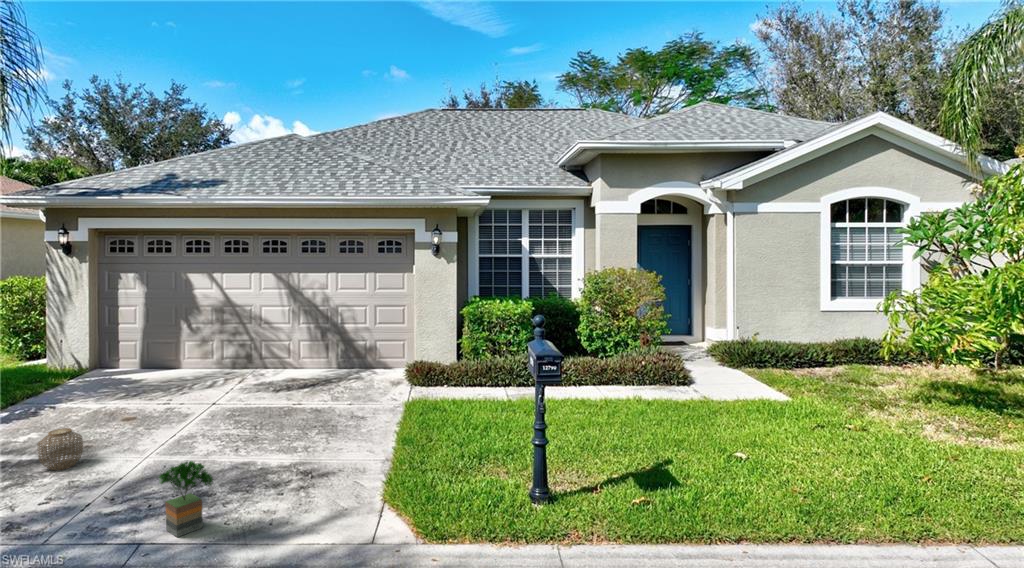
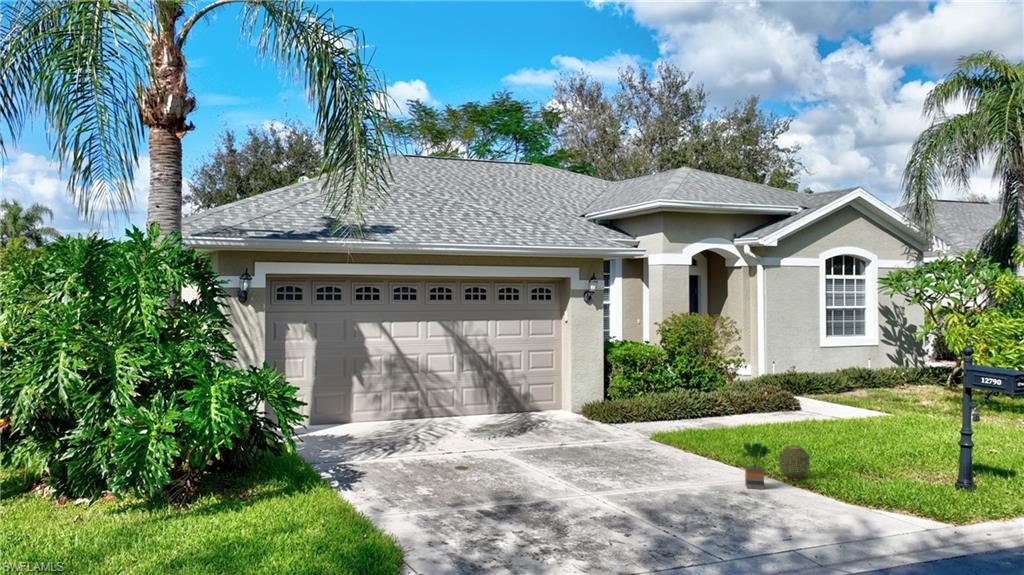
woven basket: present [38,428,83,470] -> present [779,446,810,479]

